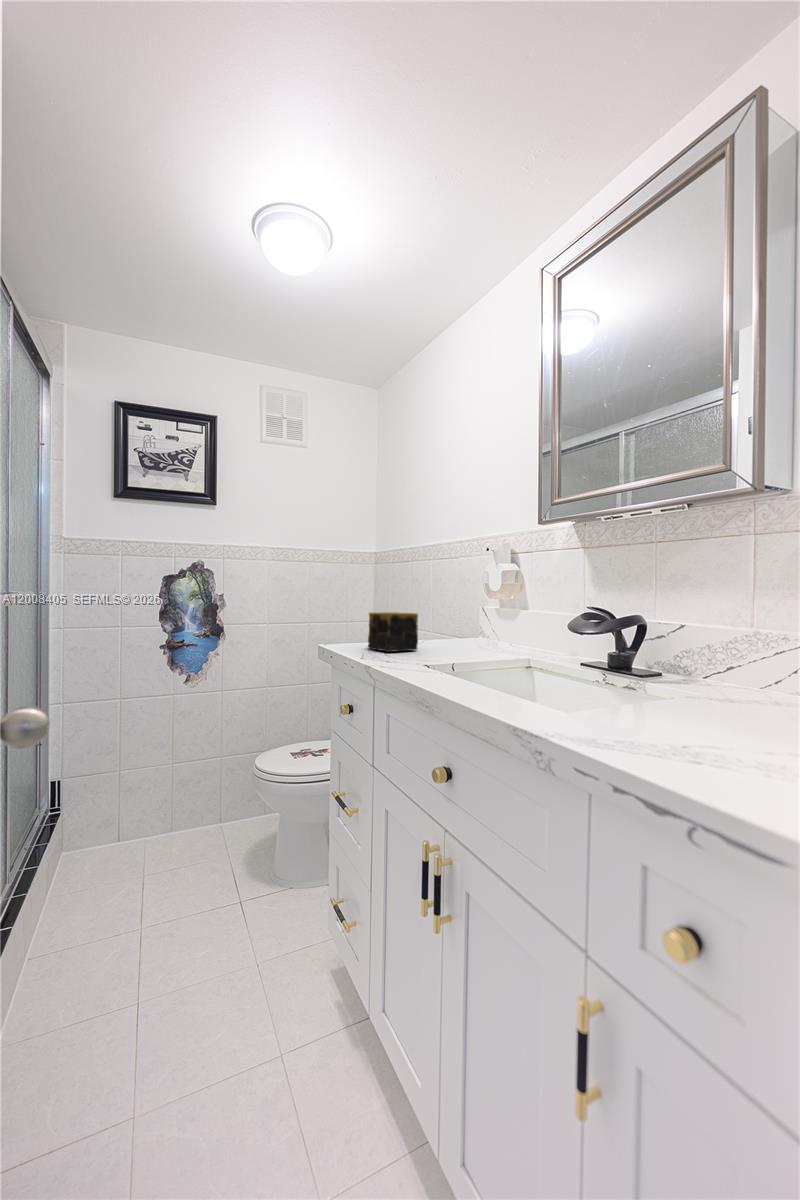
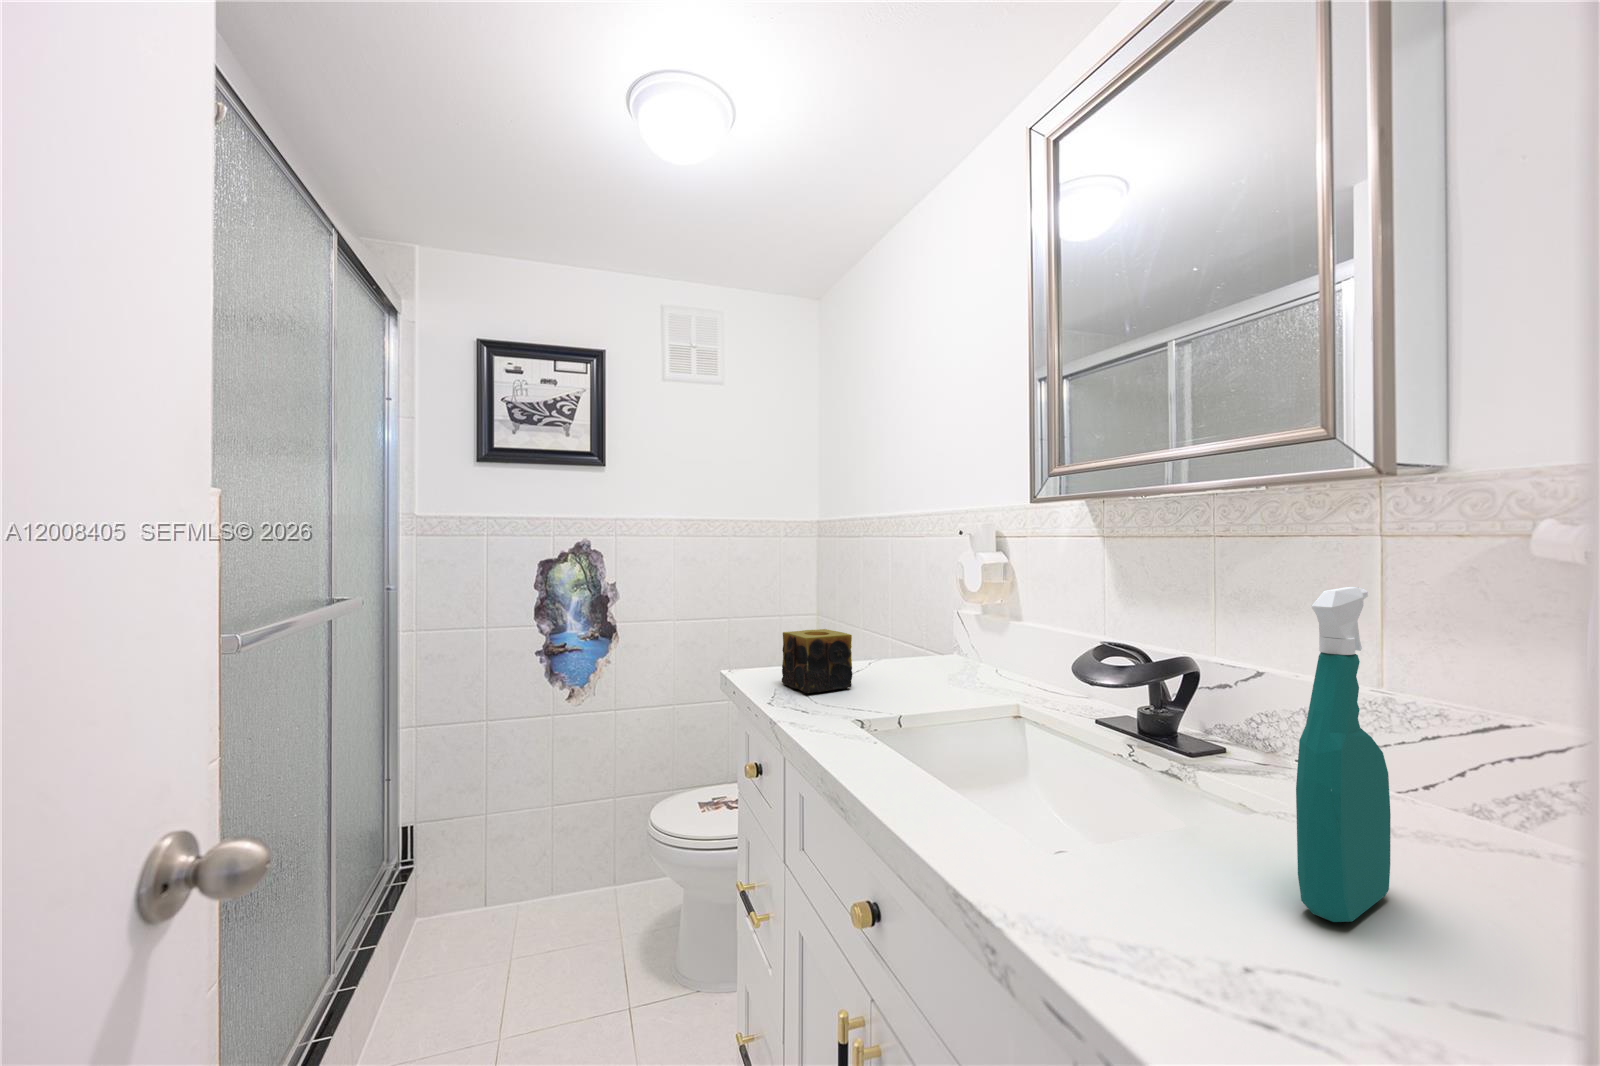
spray bottle: none [706,537,754,719] -> present [1296,587,1391,922]

